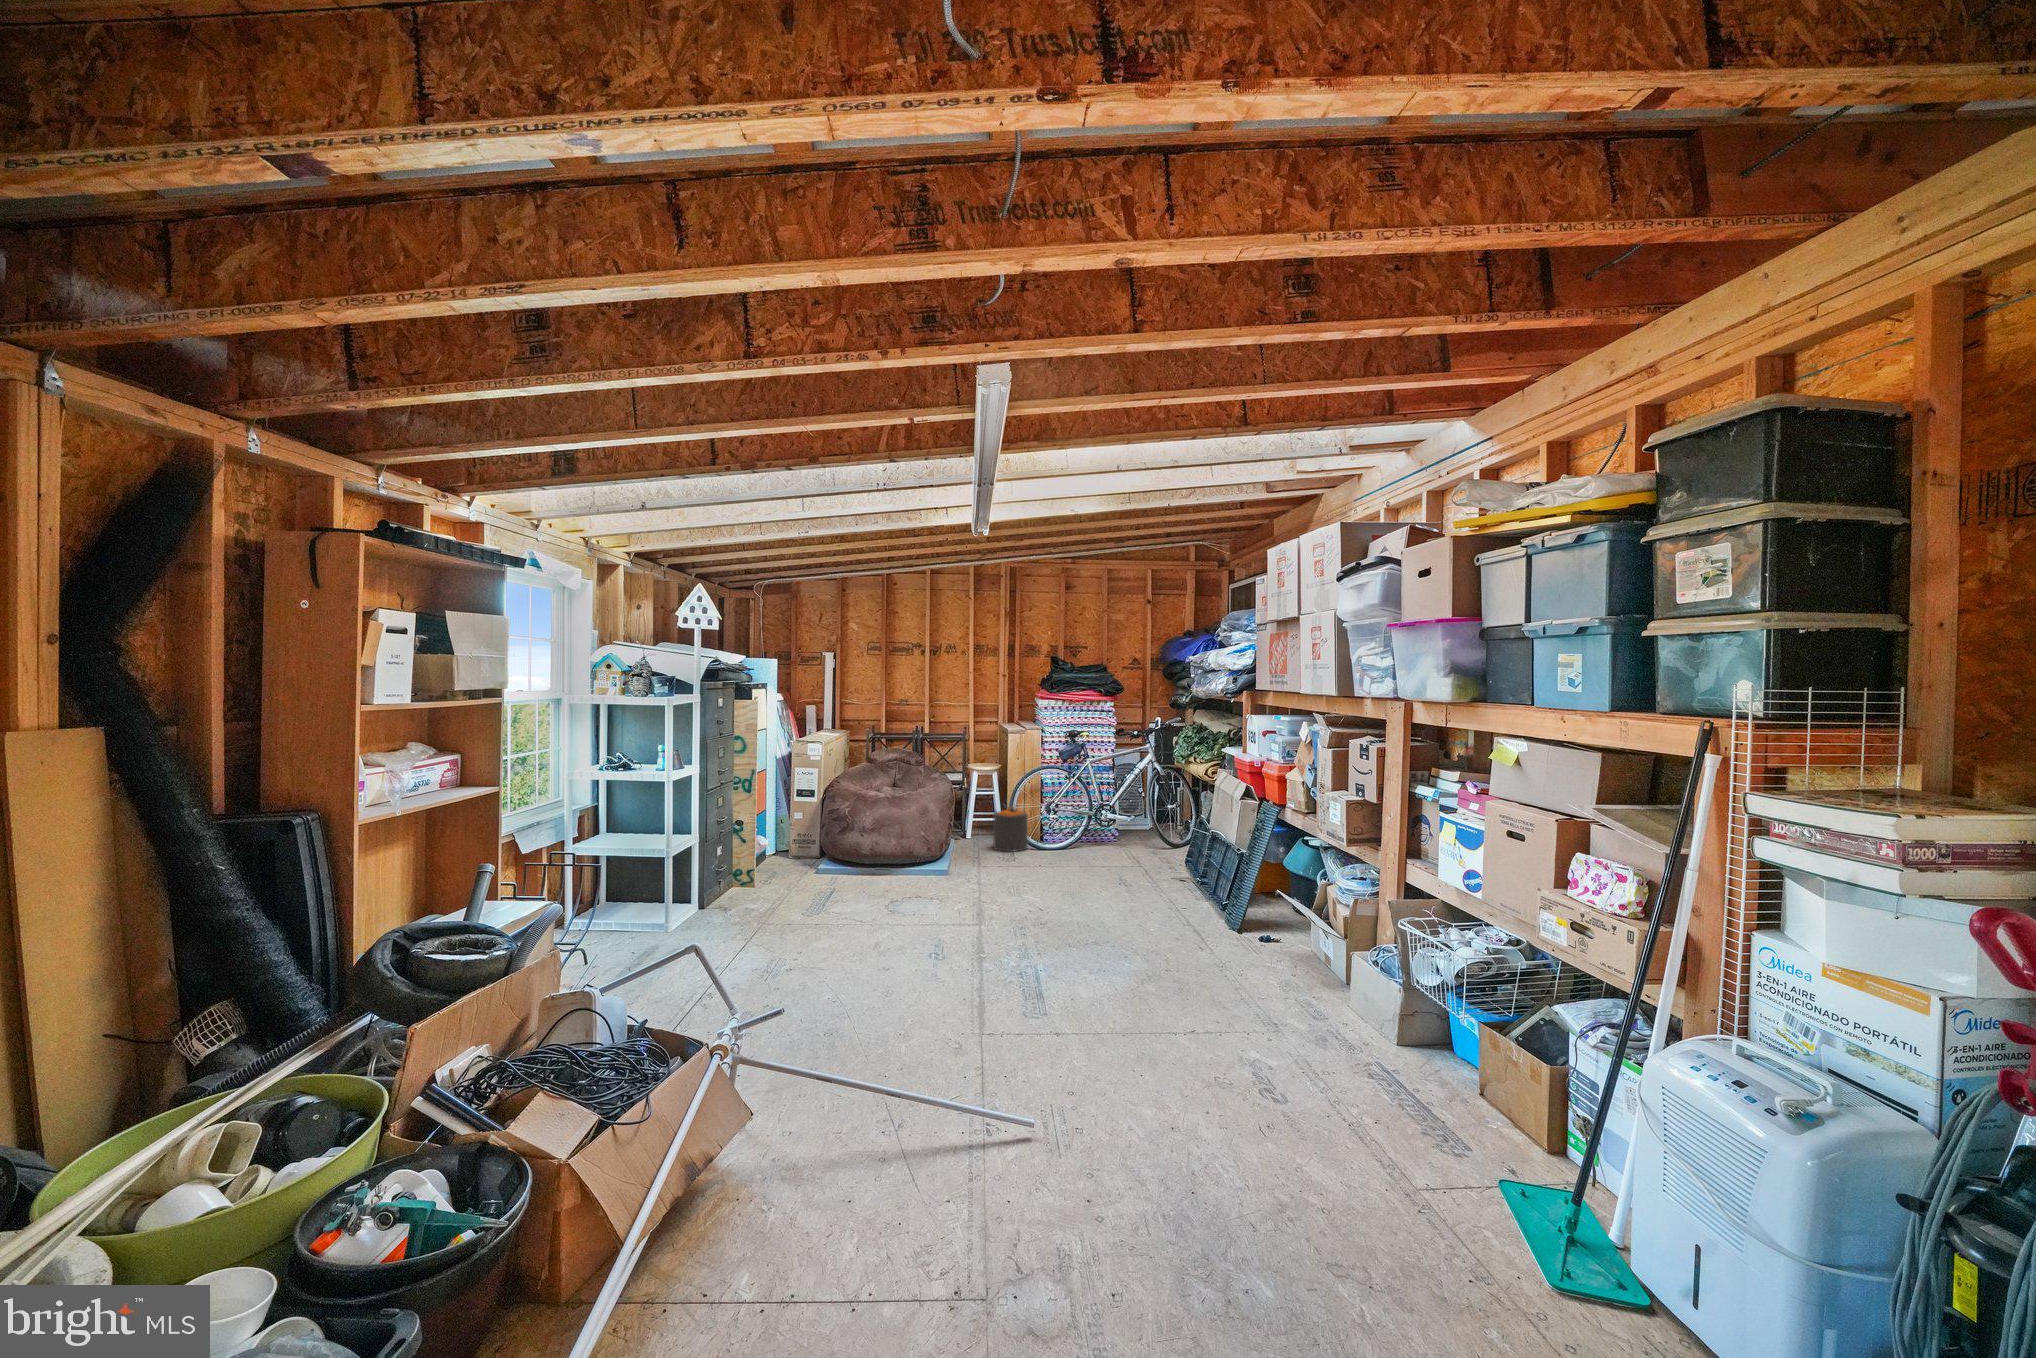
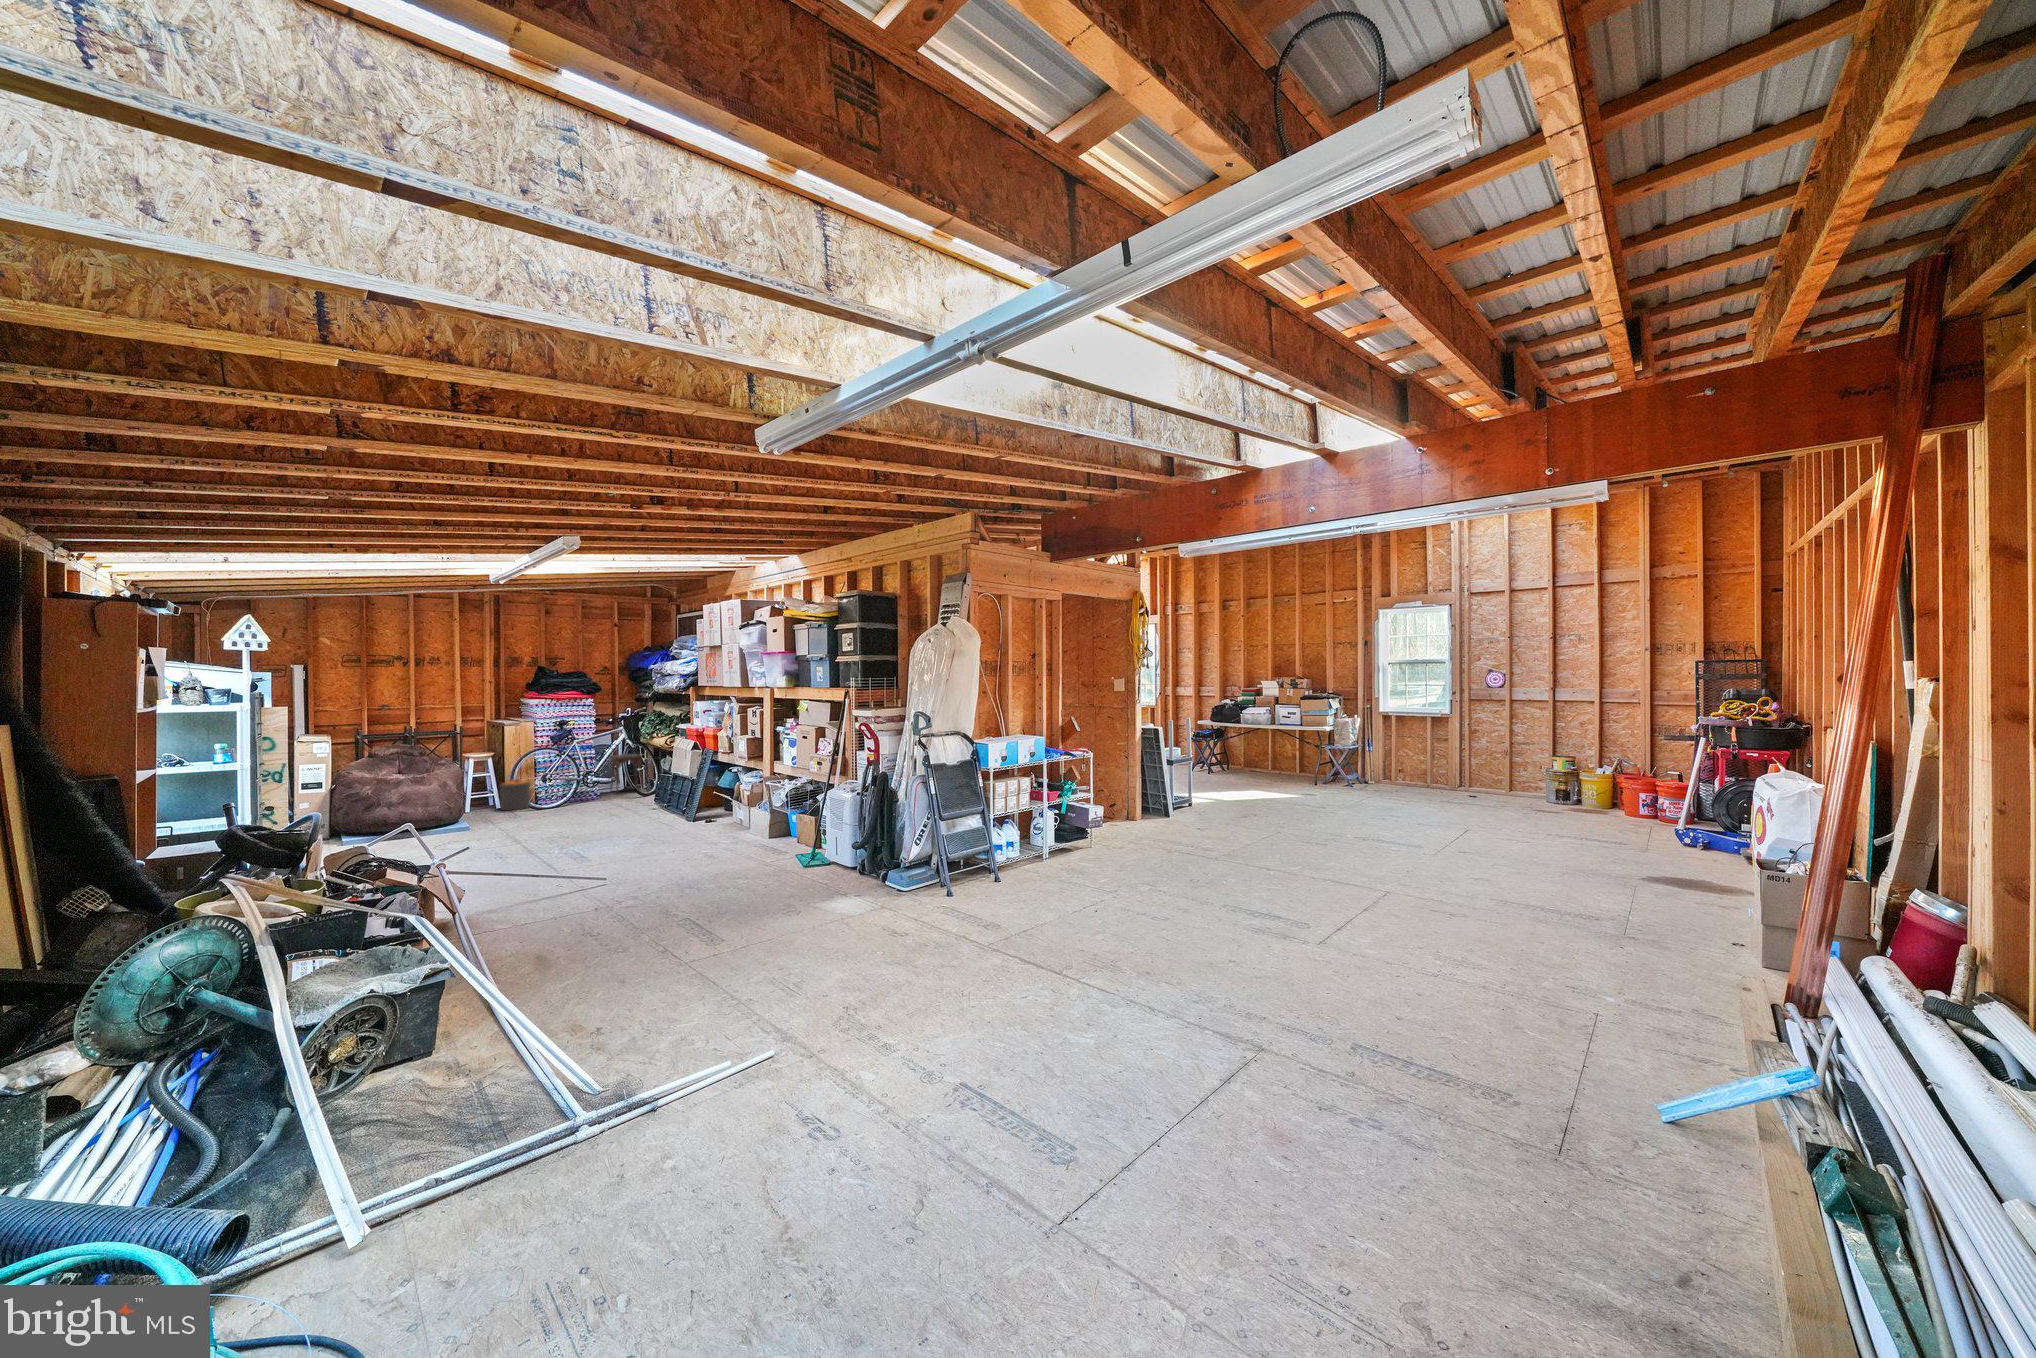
stool: none [1131,783,1174,841] -> present [610,754,644,793]

